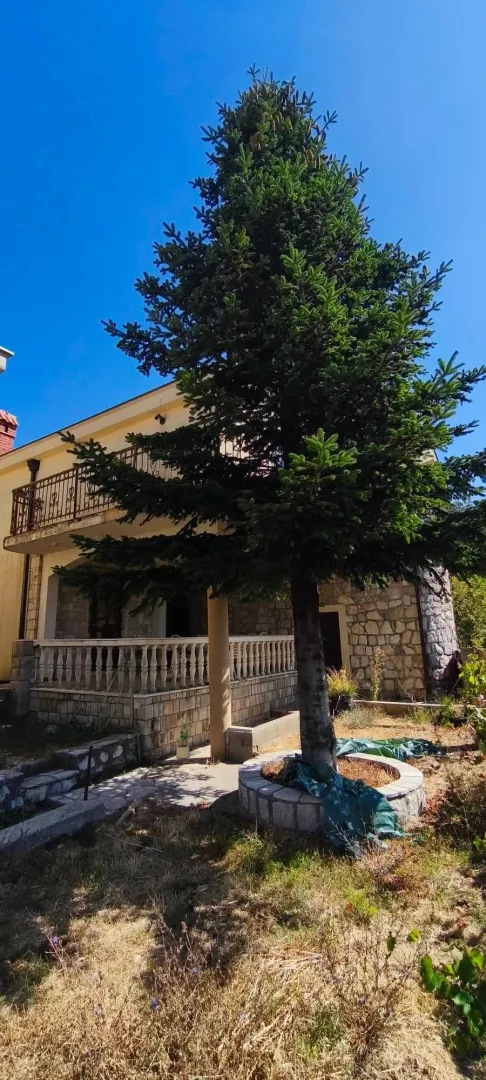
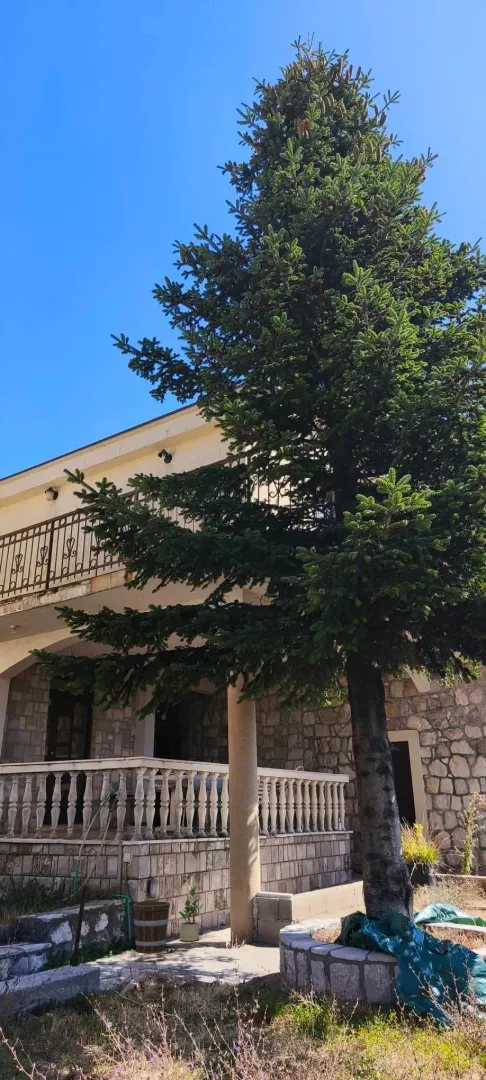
bucket: none [142,734,167,771] -> present [133,901,170,953]

